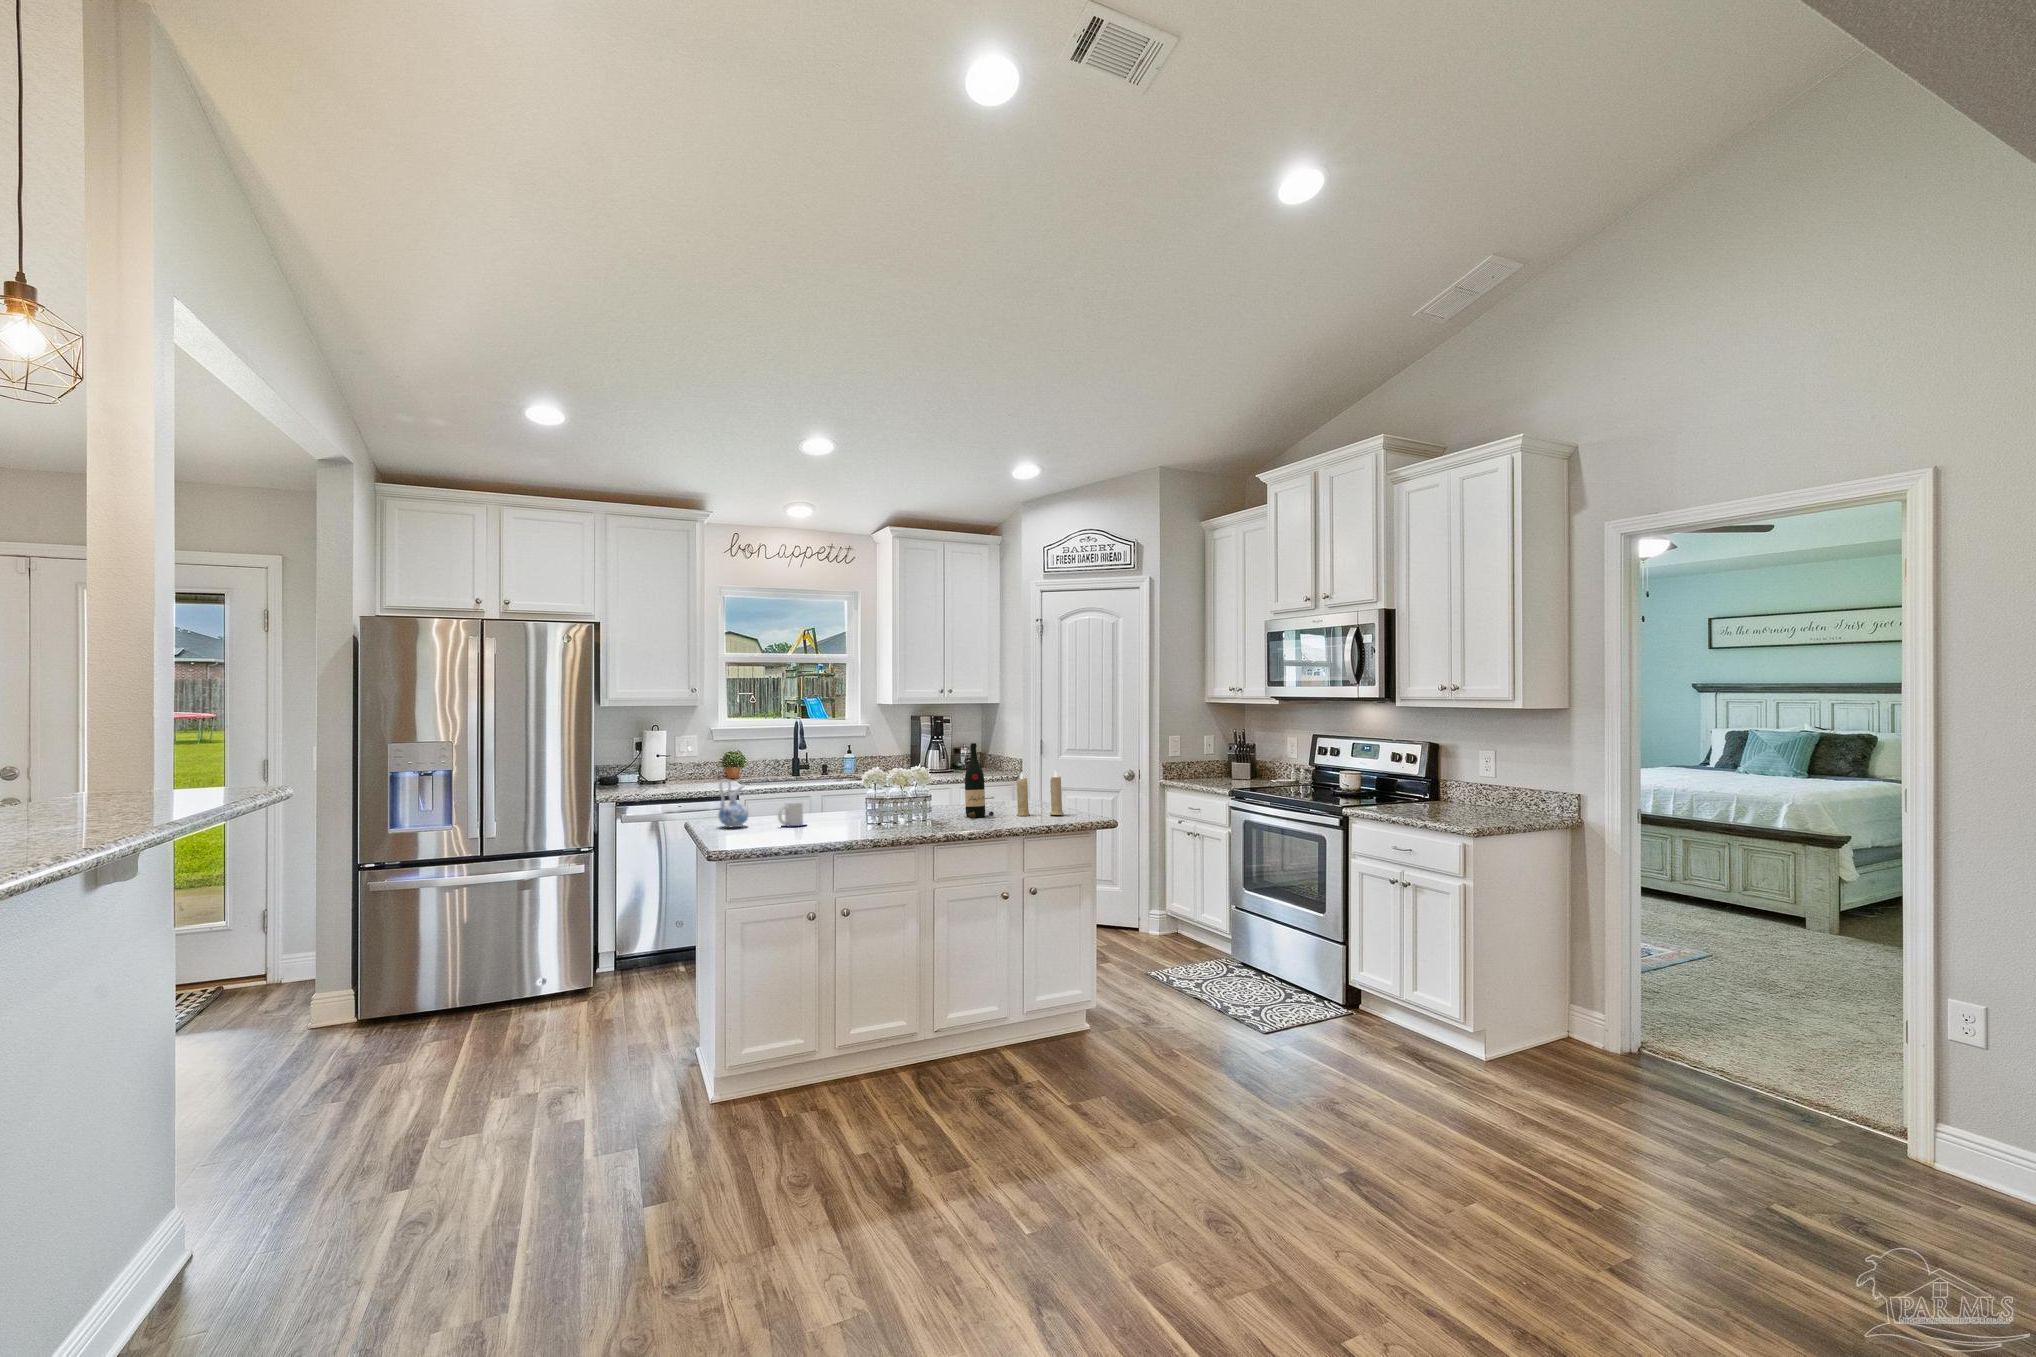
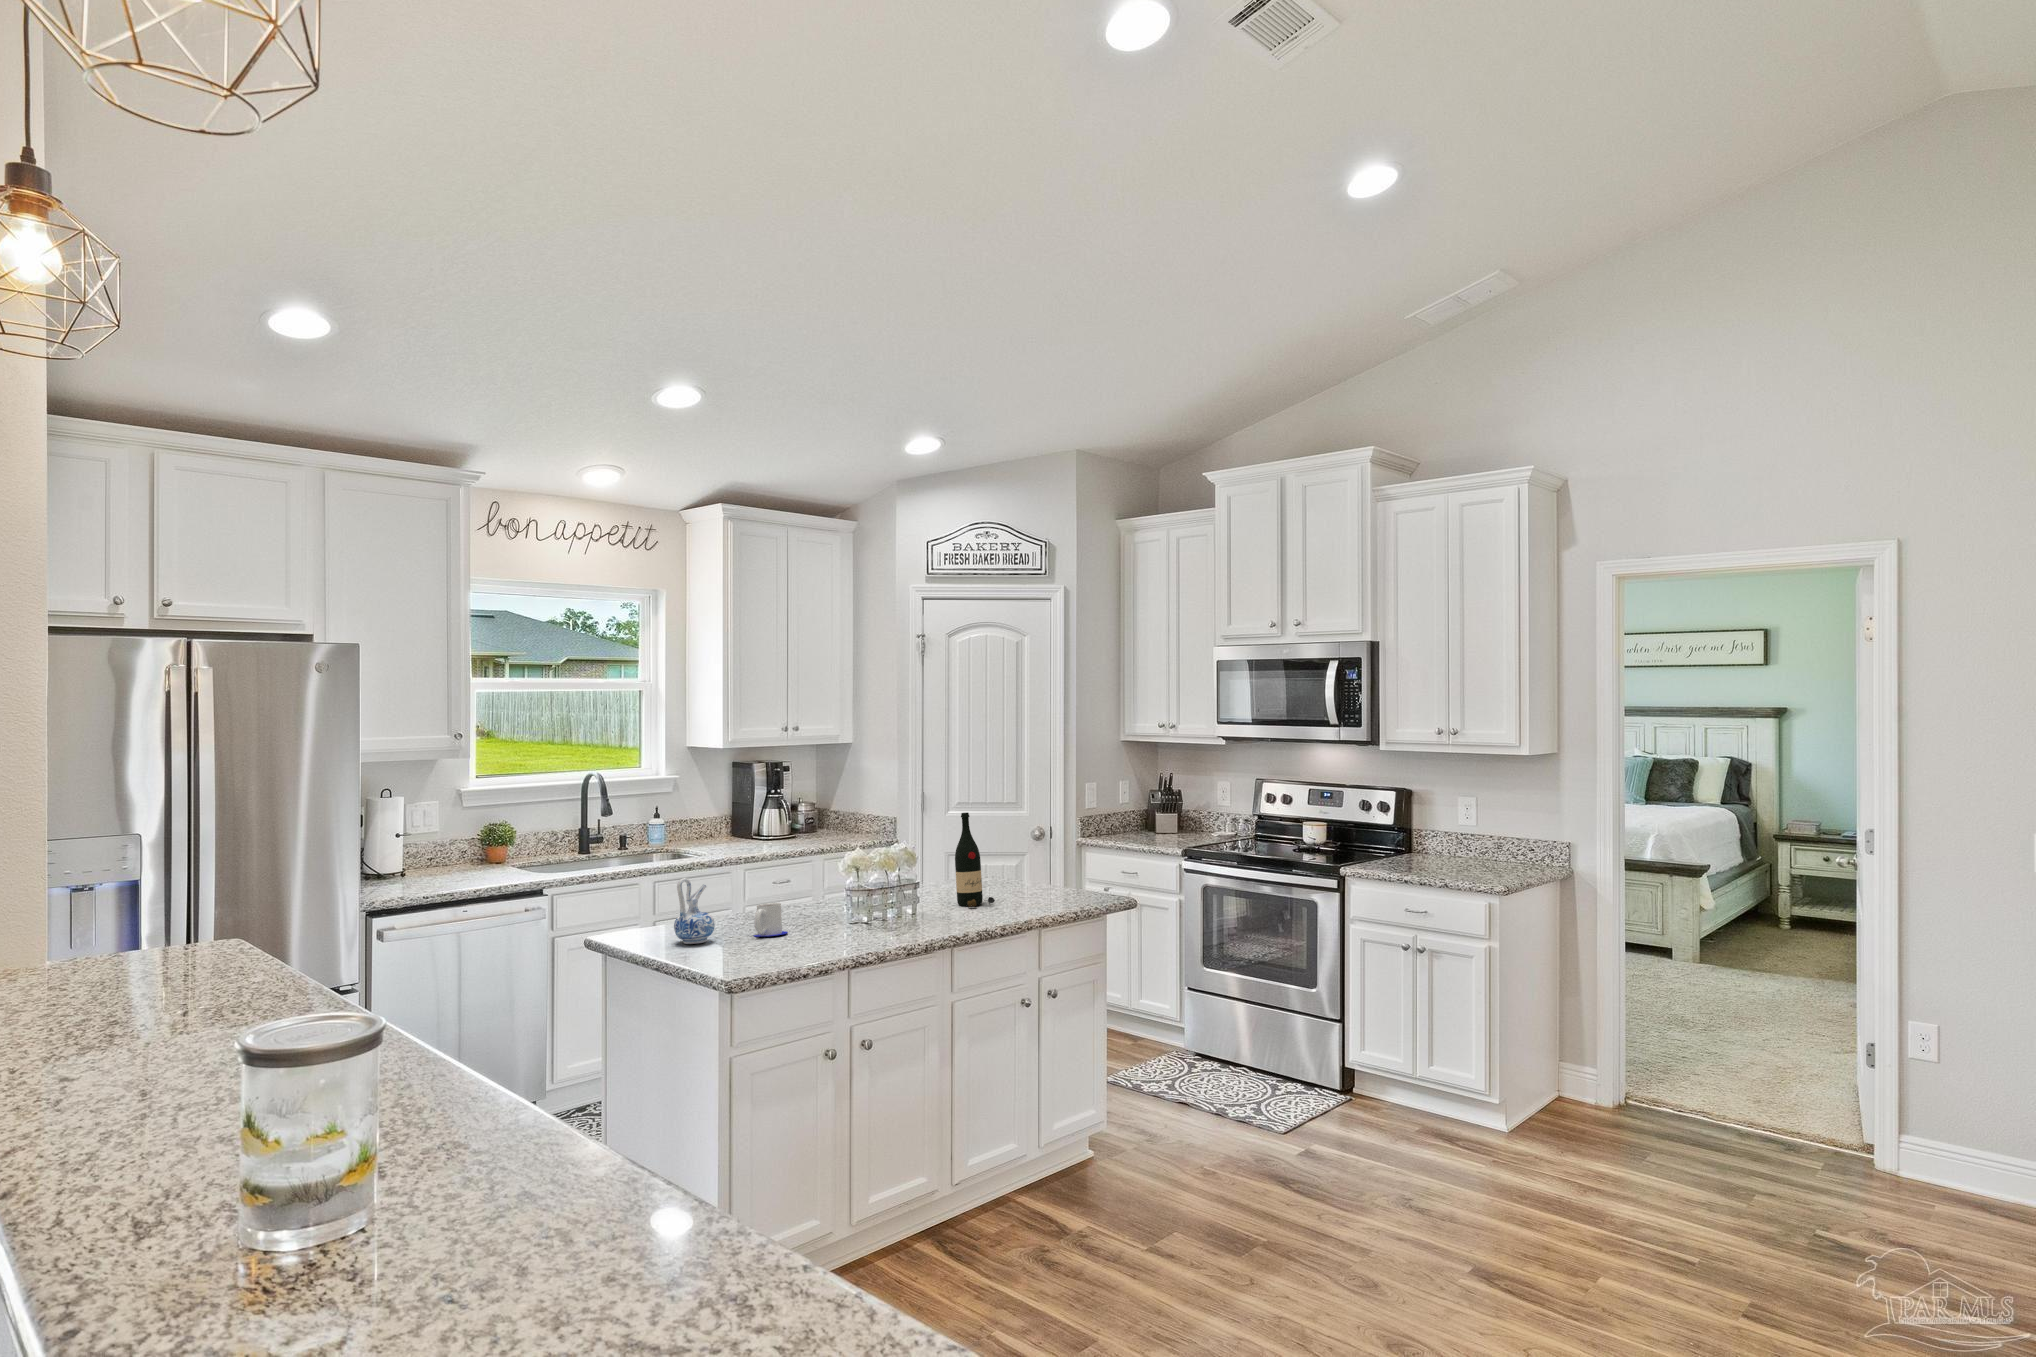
candle: present [1016,771,1064,816] -> none [1012,841,1069,901]

